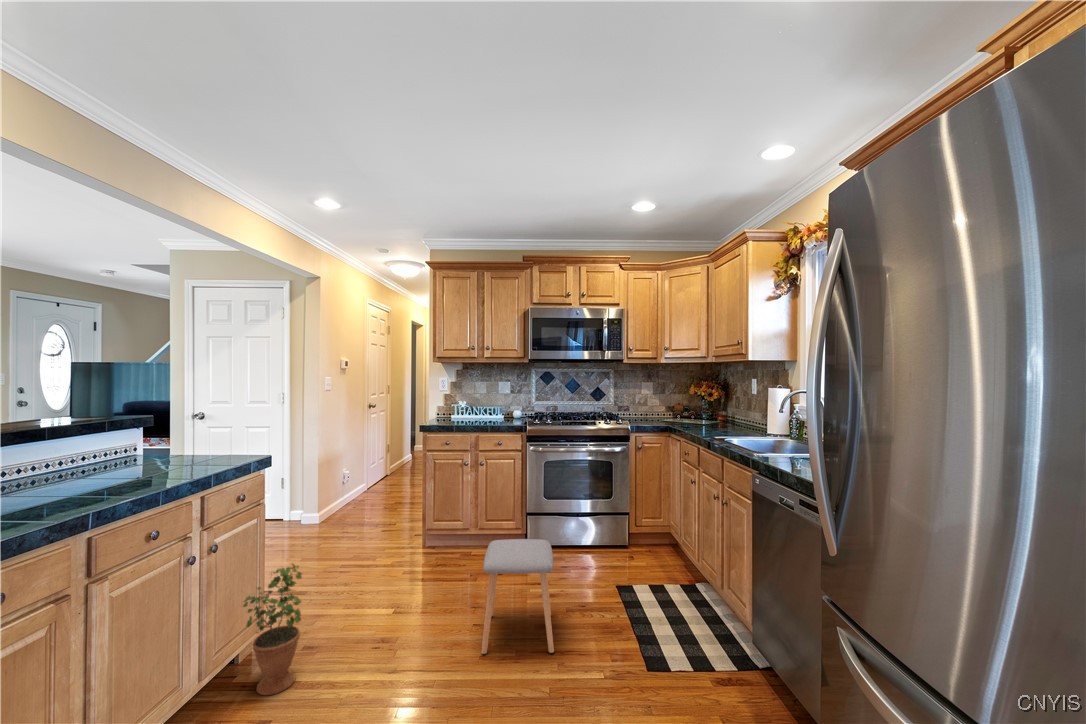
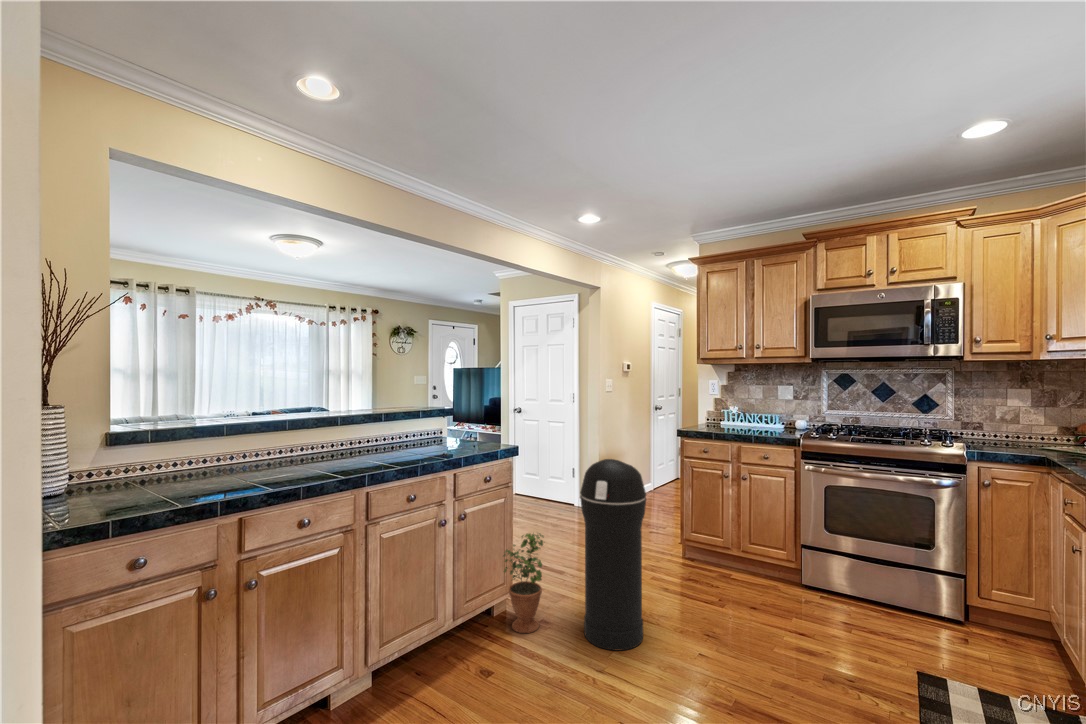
trash can: none [351,464,425,671] -> present [580,459,646,651]
stool: present [482,539,554,655] -> none [698,558,797,703]

